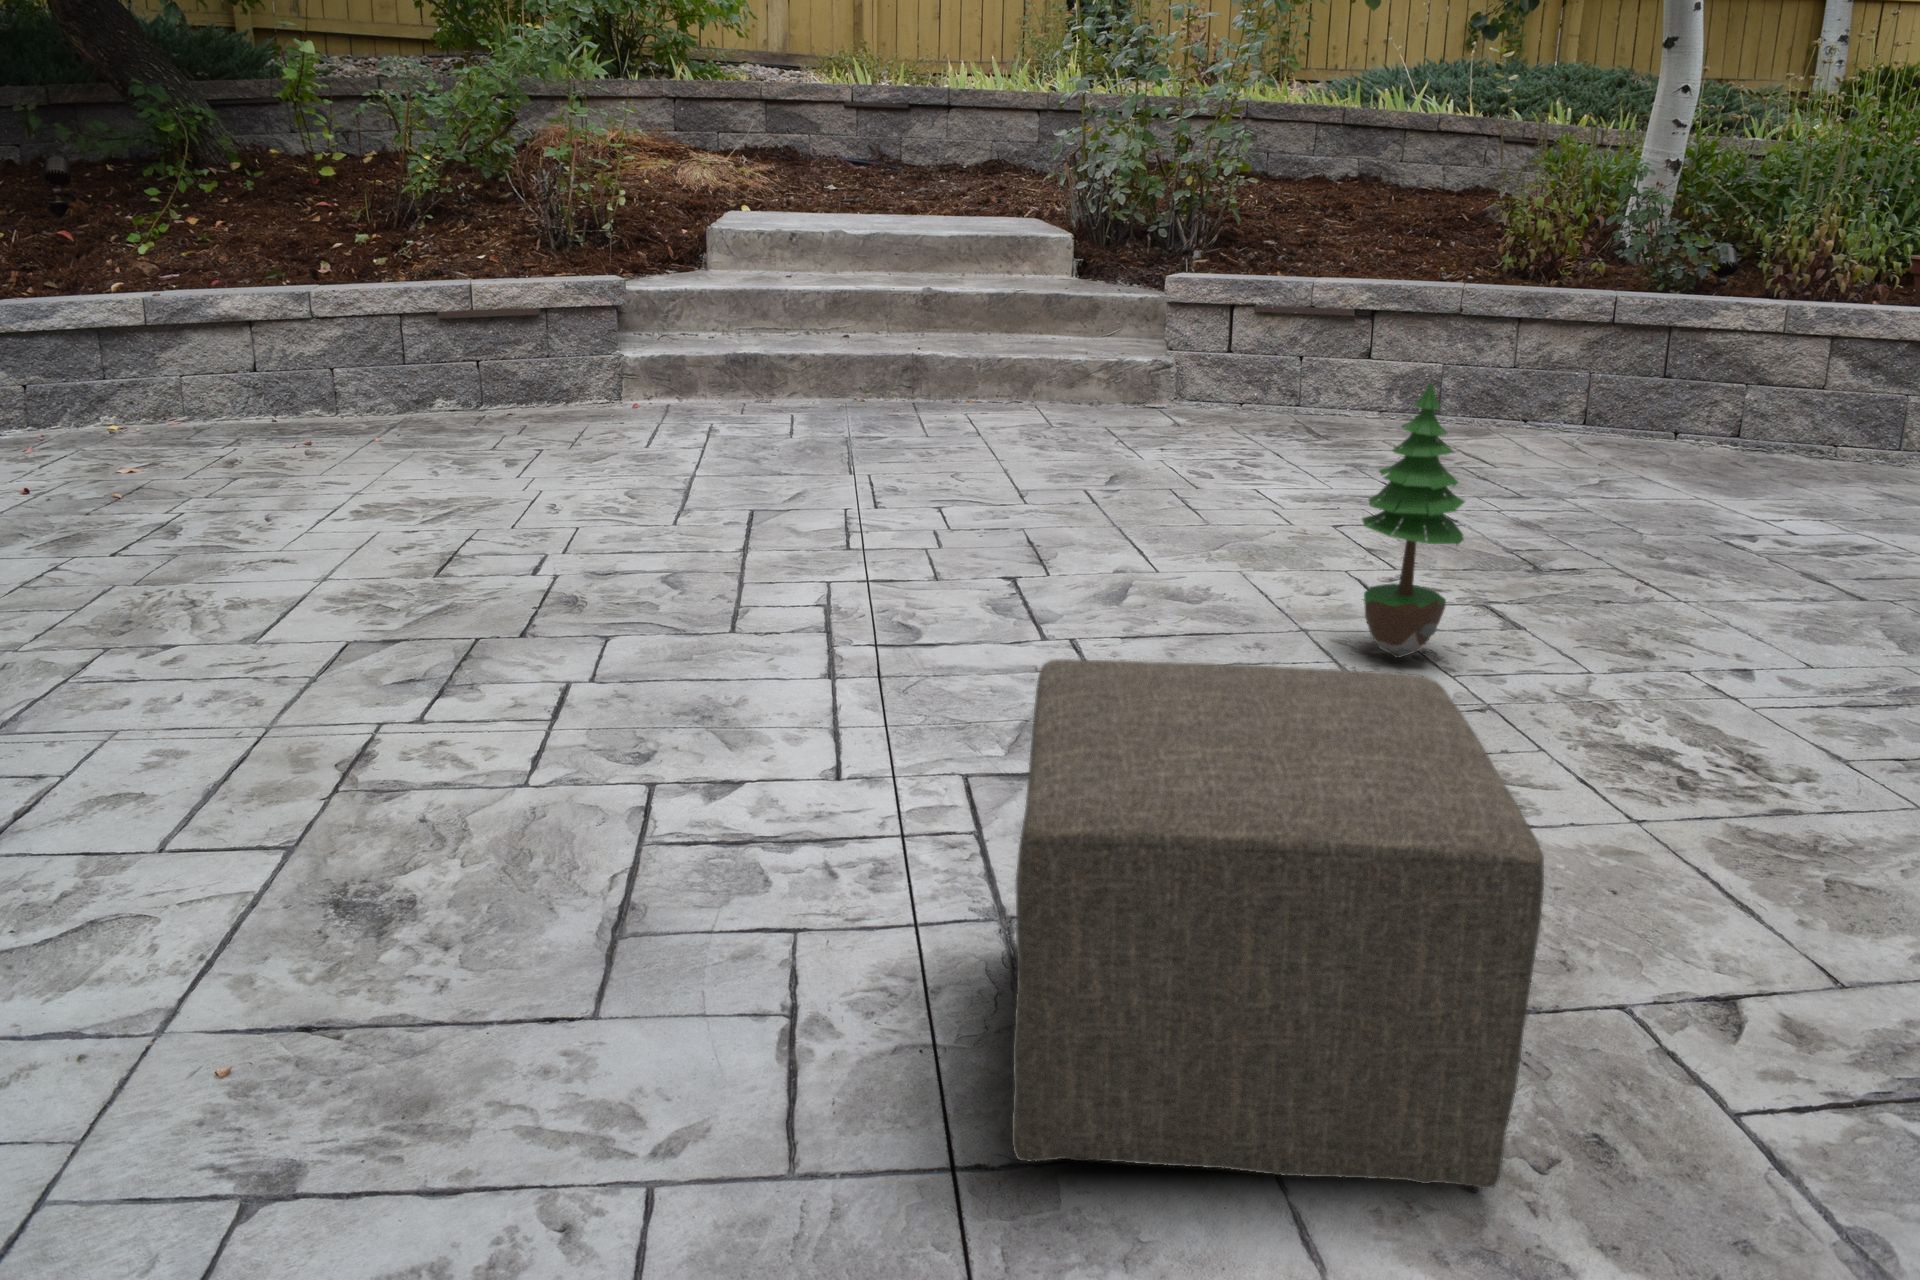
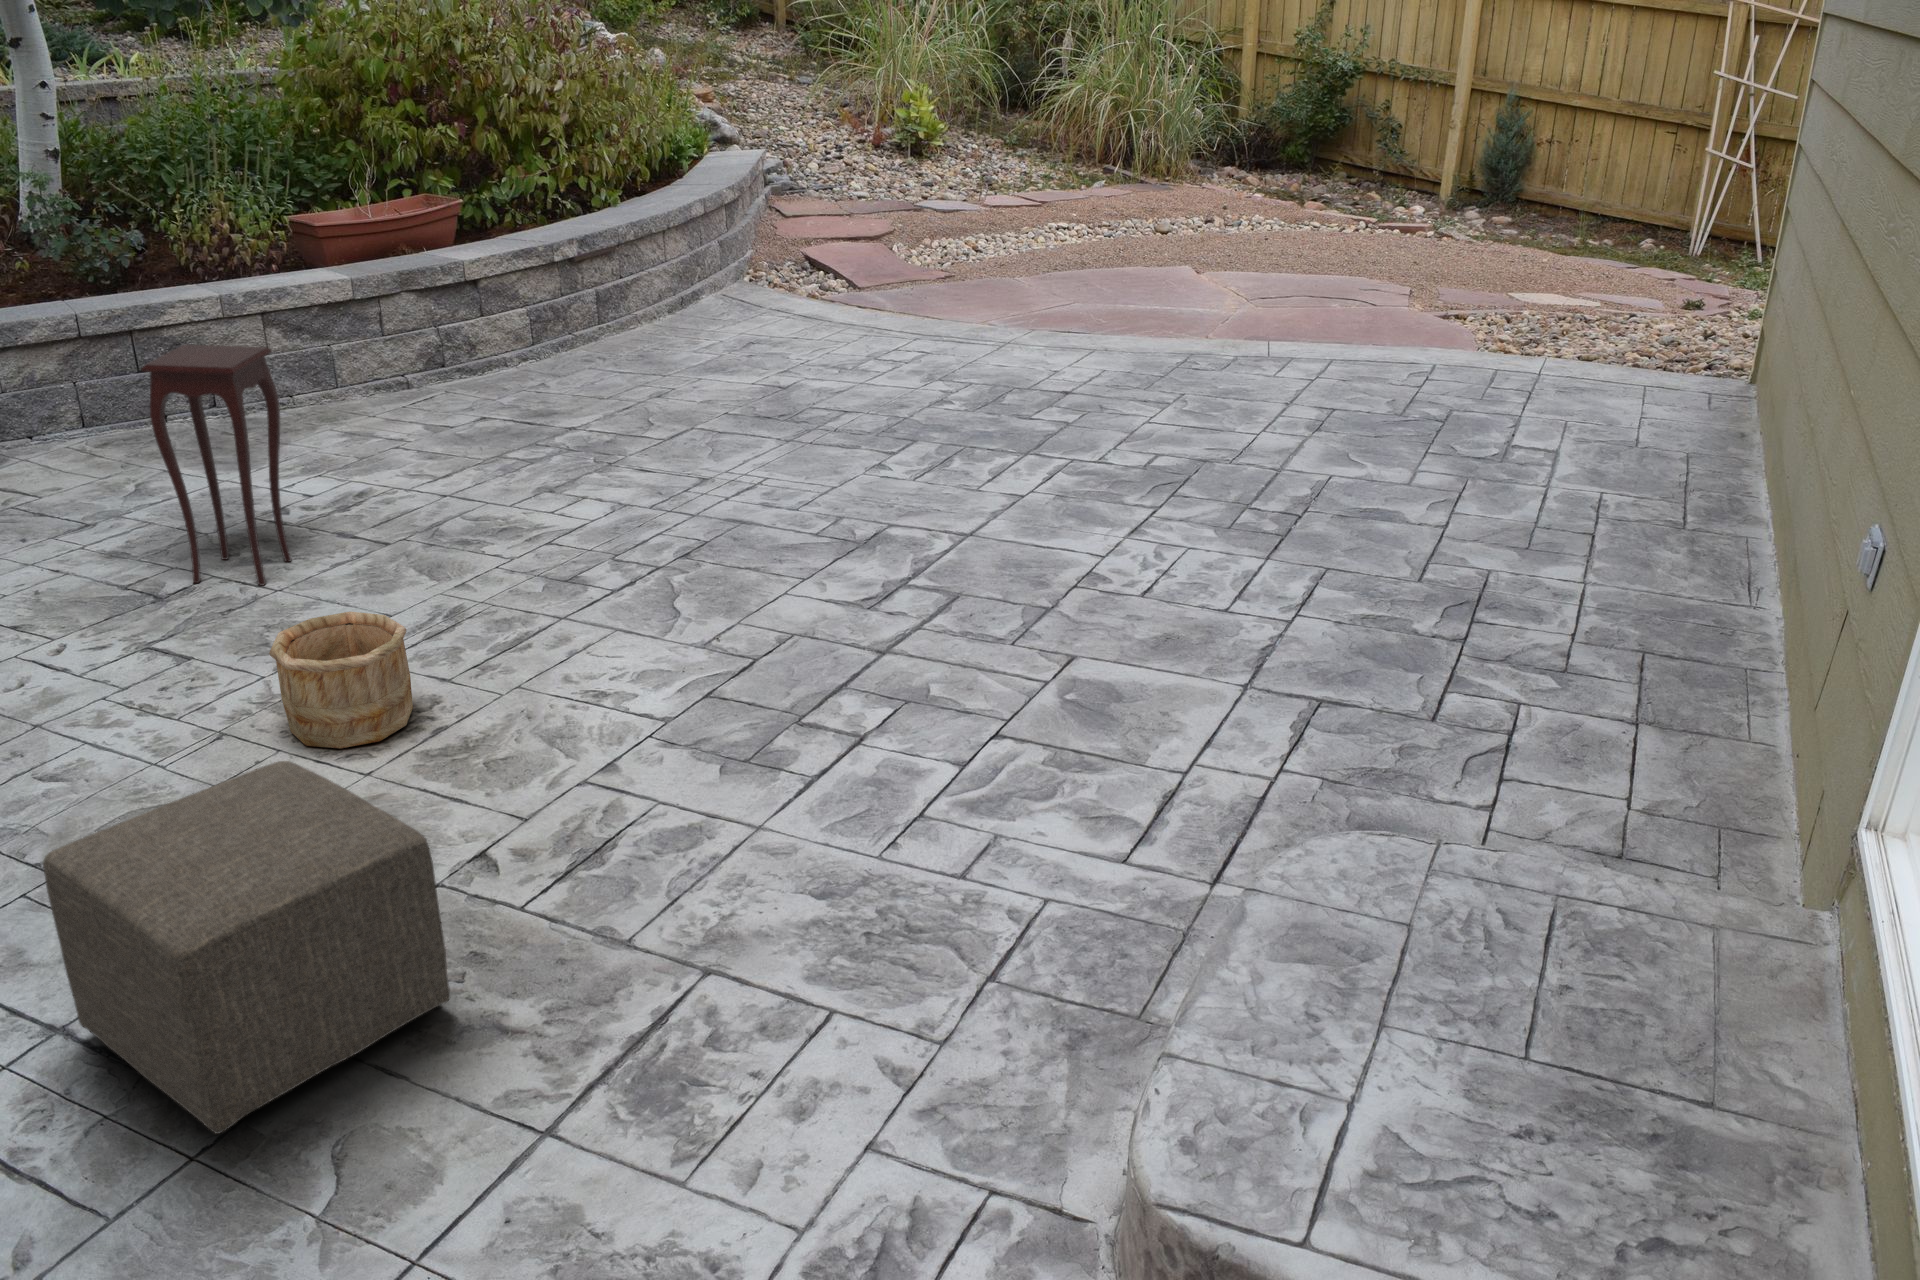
side table: none [1580,269,1790,588] -> present [141,344,291,585]
potted tree: present [1362,383,1465,658] -> none [62,516,157,719]
wooden bucket: none [1567,591,1791,789] -> present [269,612,413,748]

